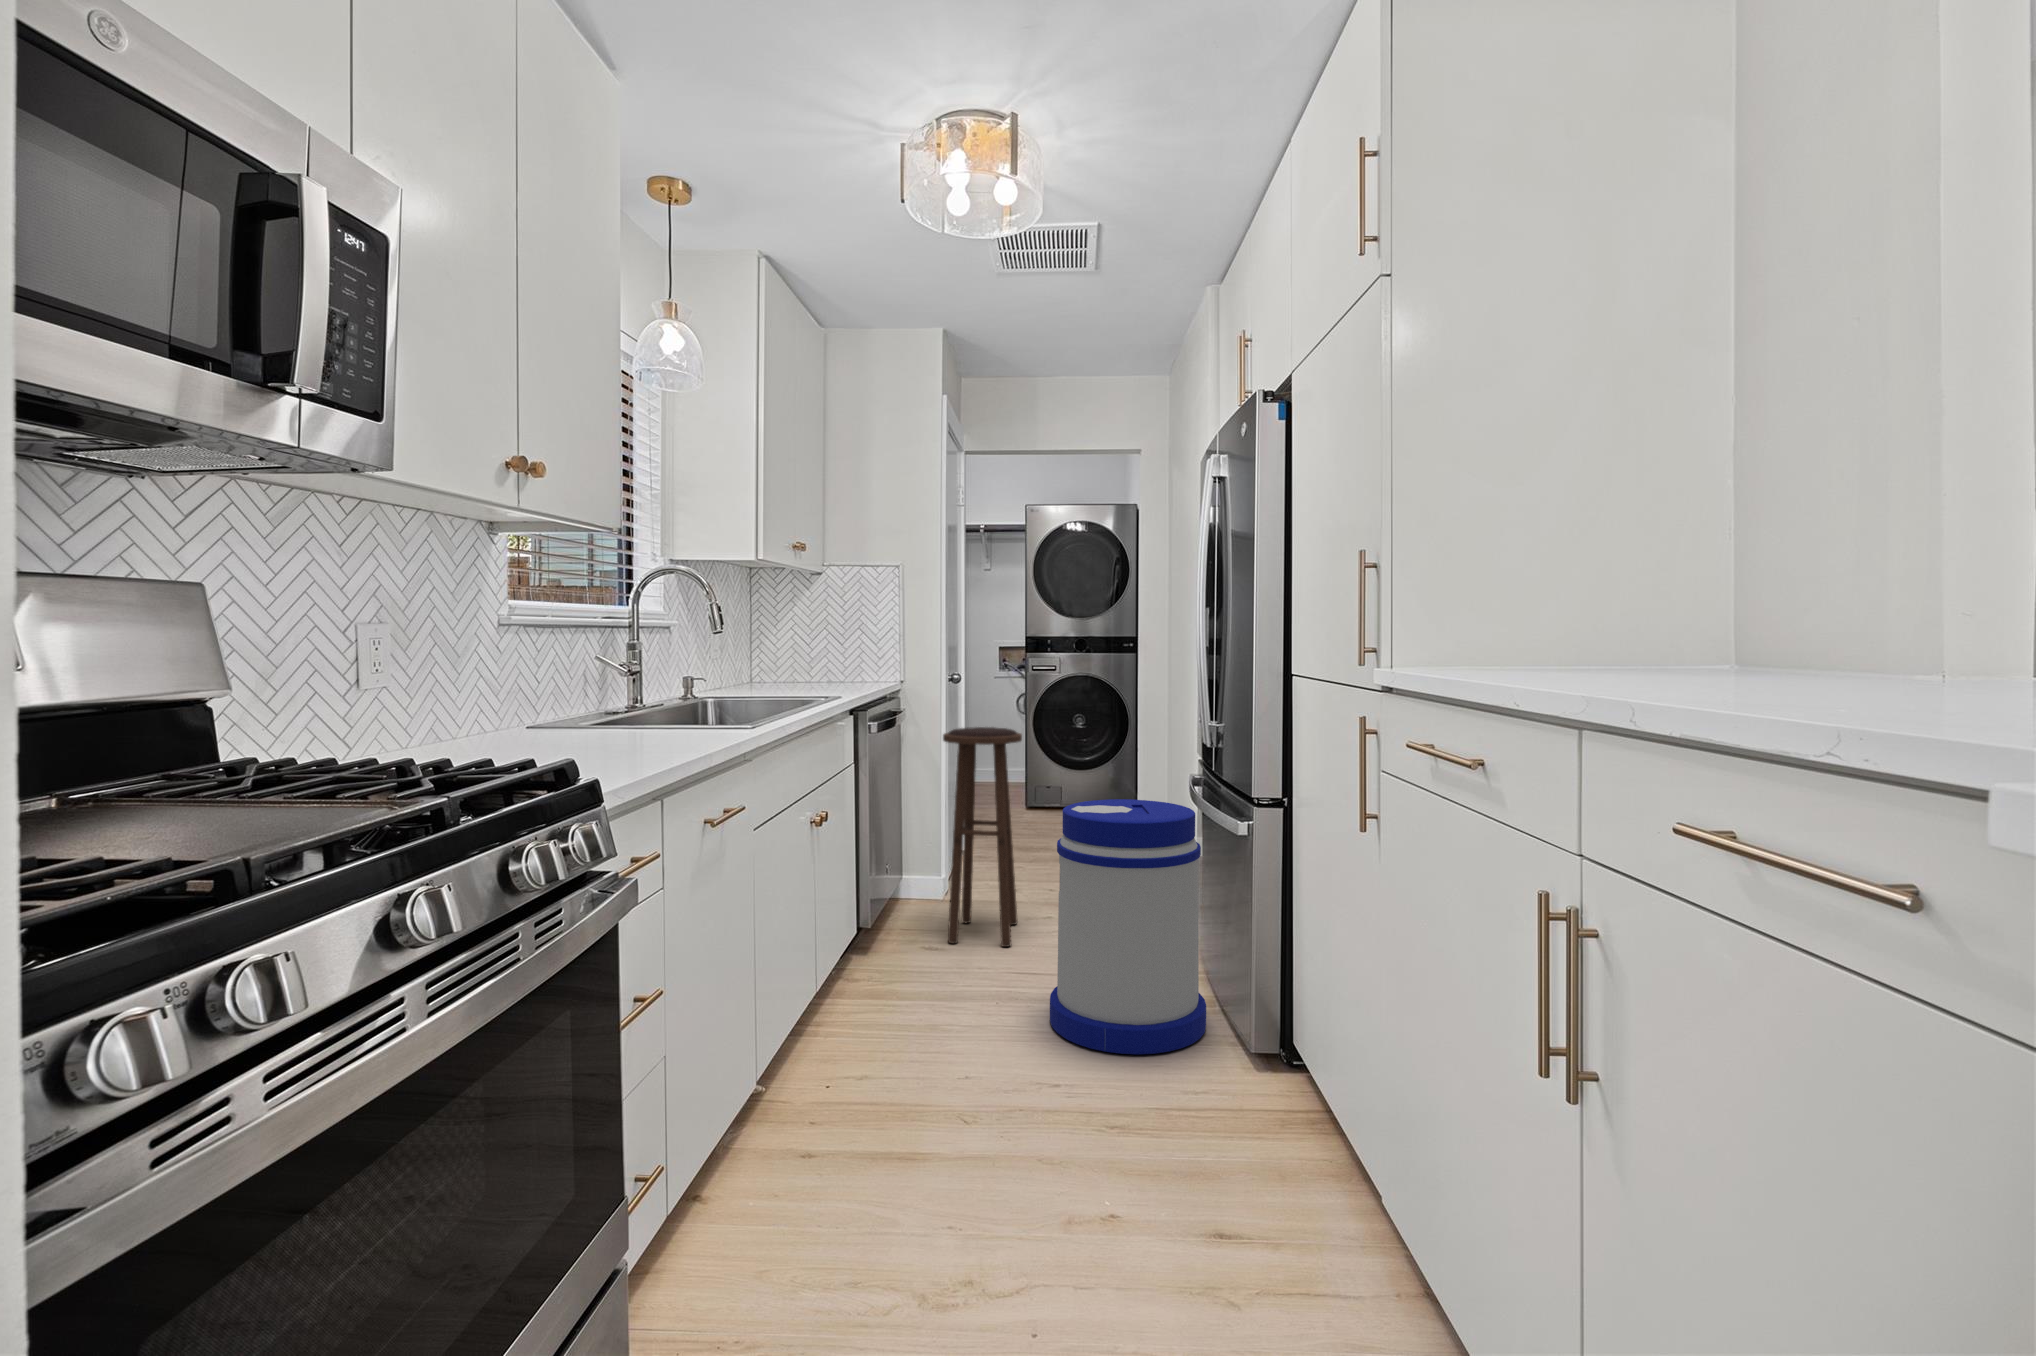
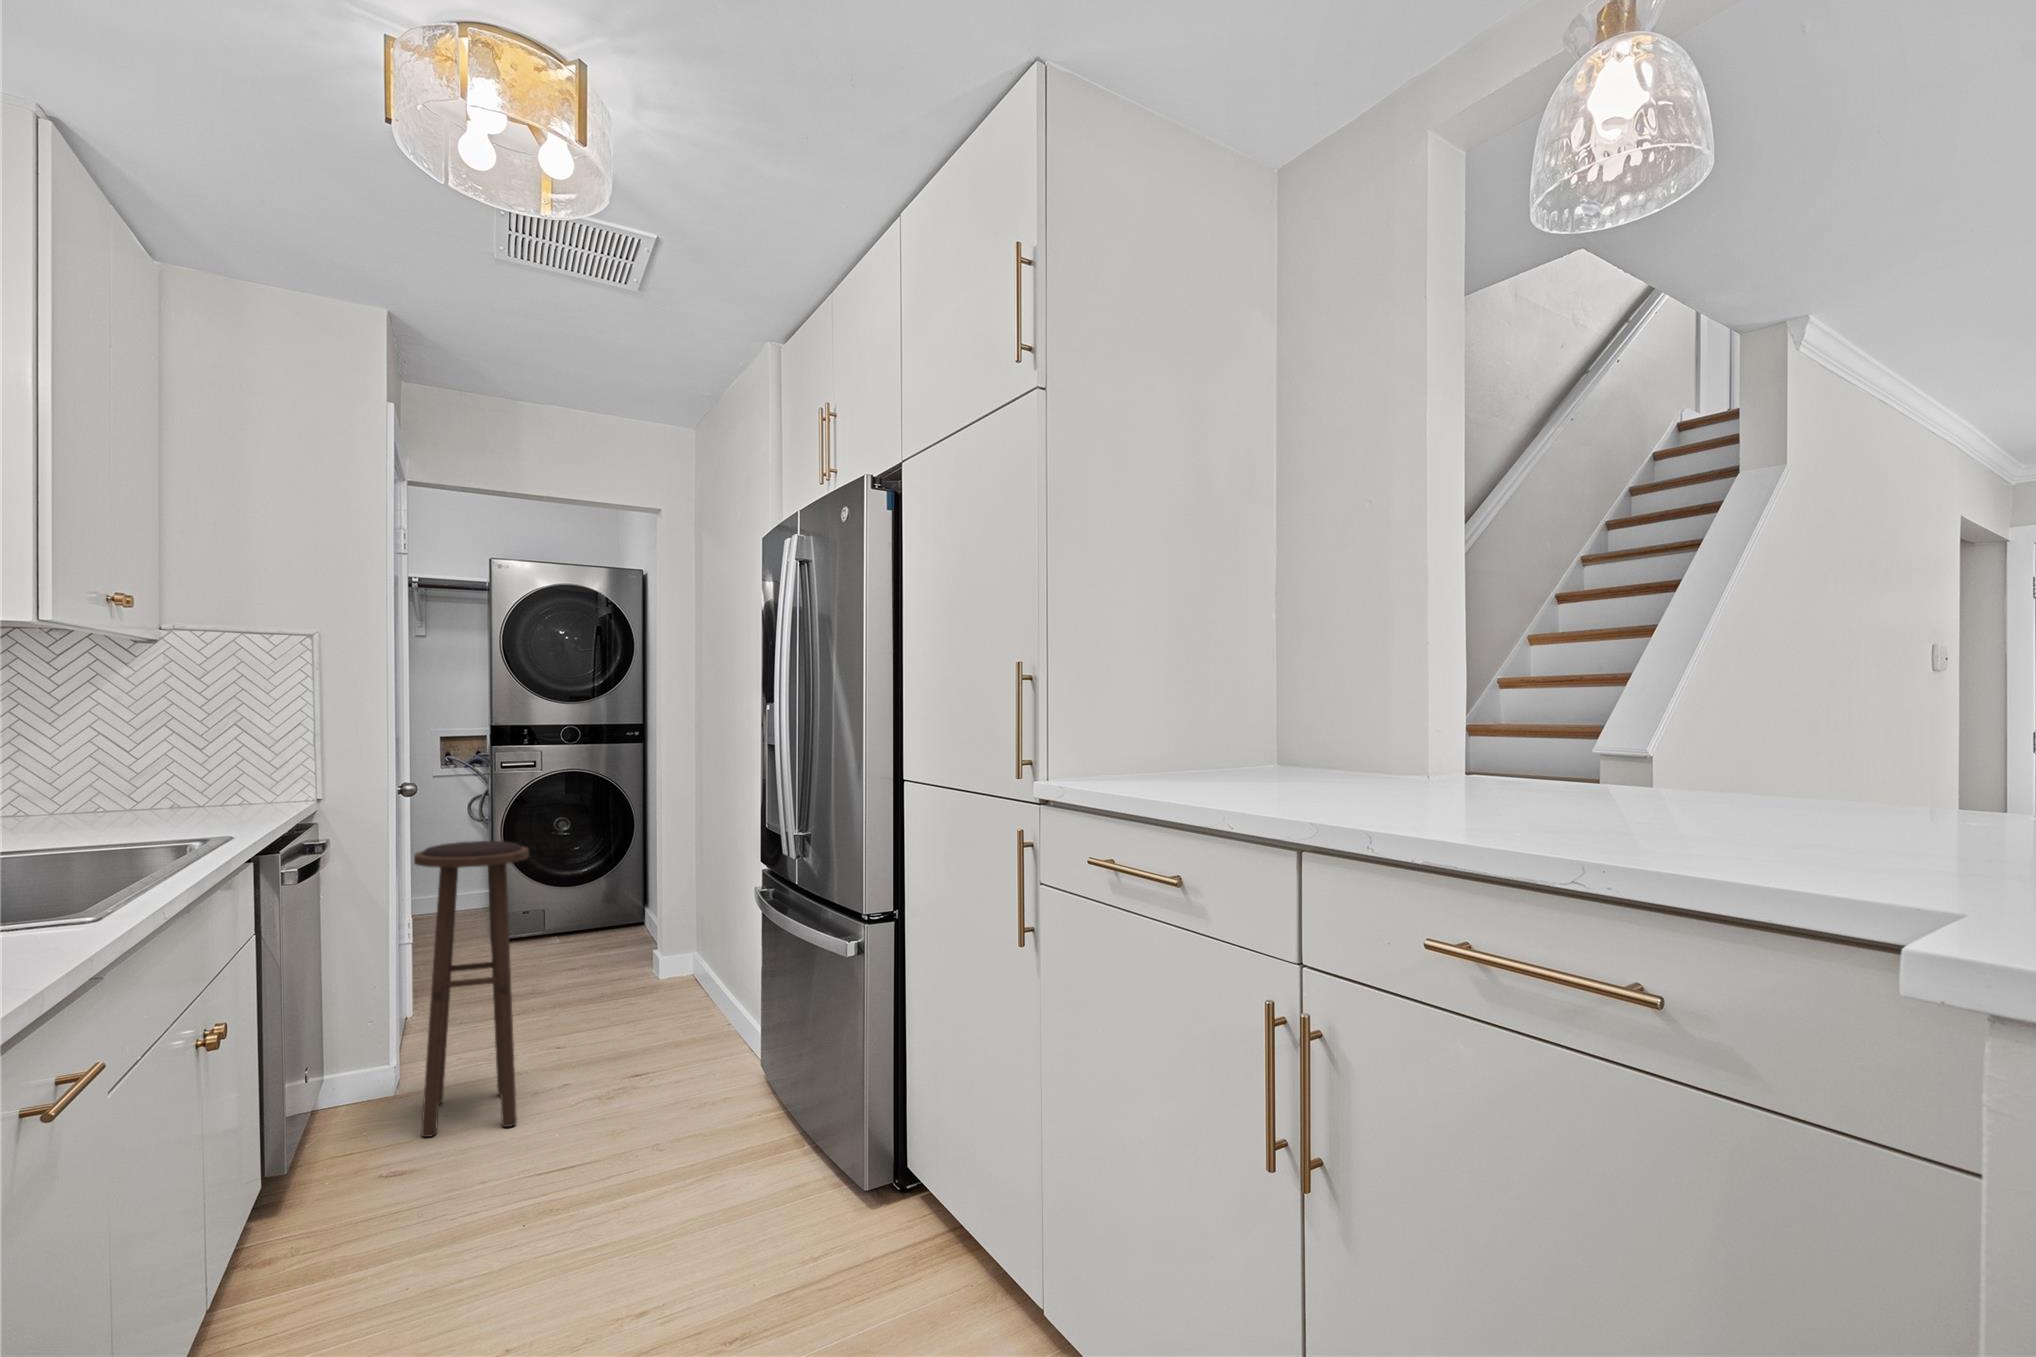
trash can: present [1050,799,1206,1054] -> none [613,922,803,1232]

